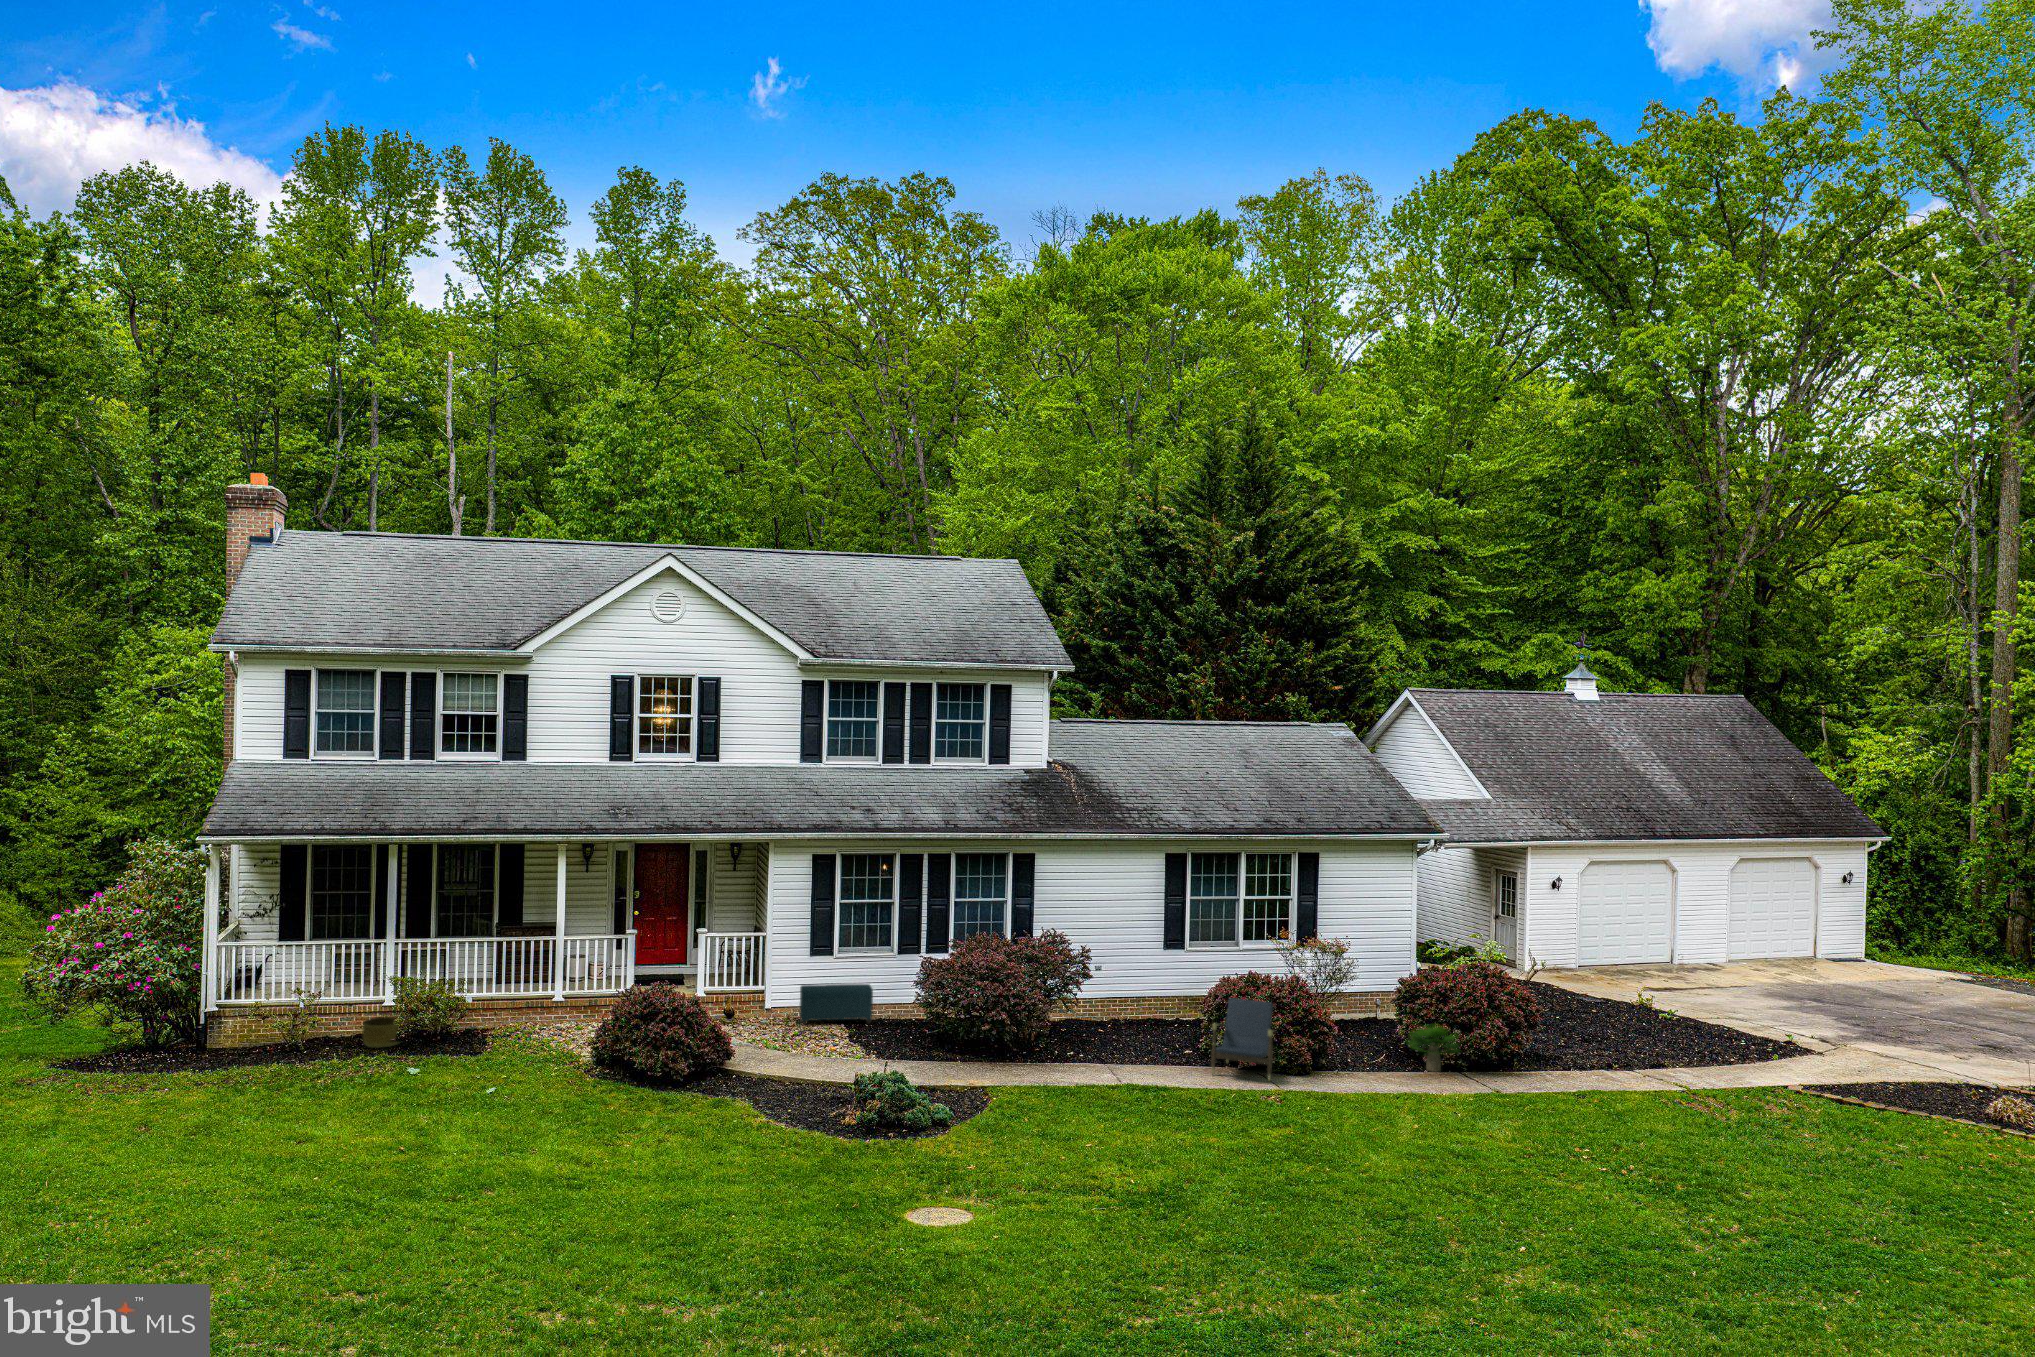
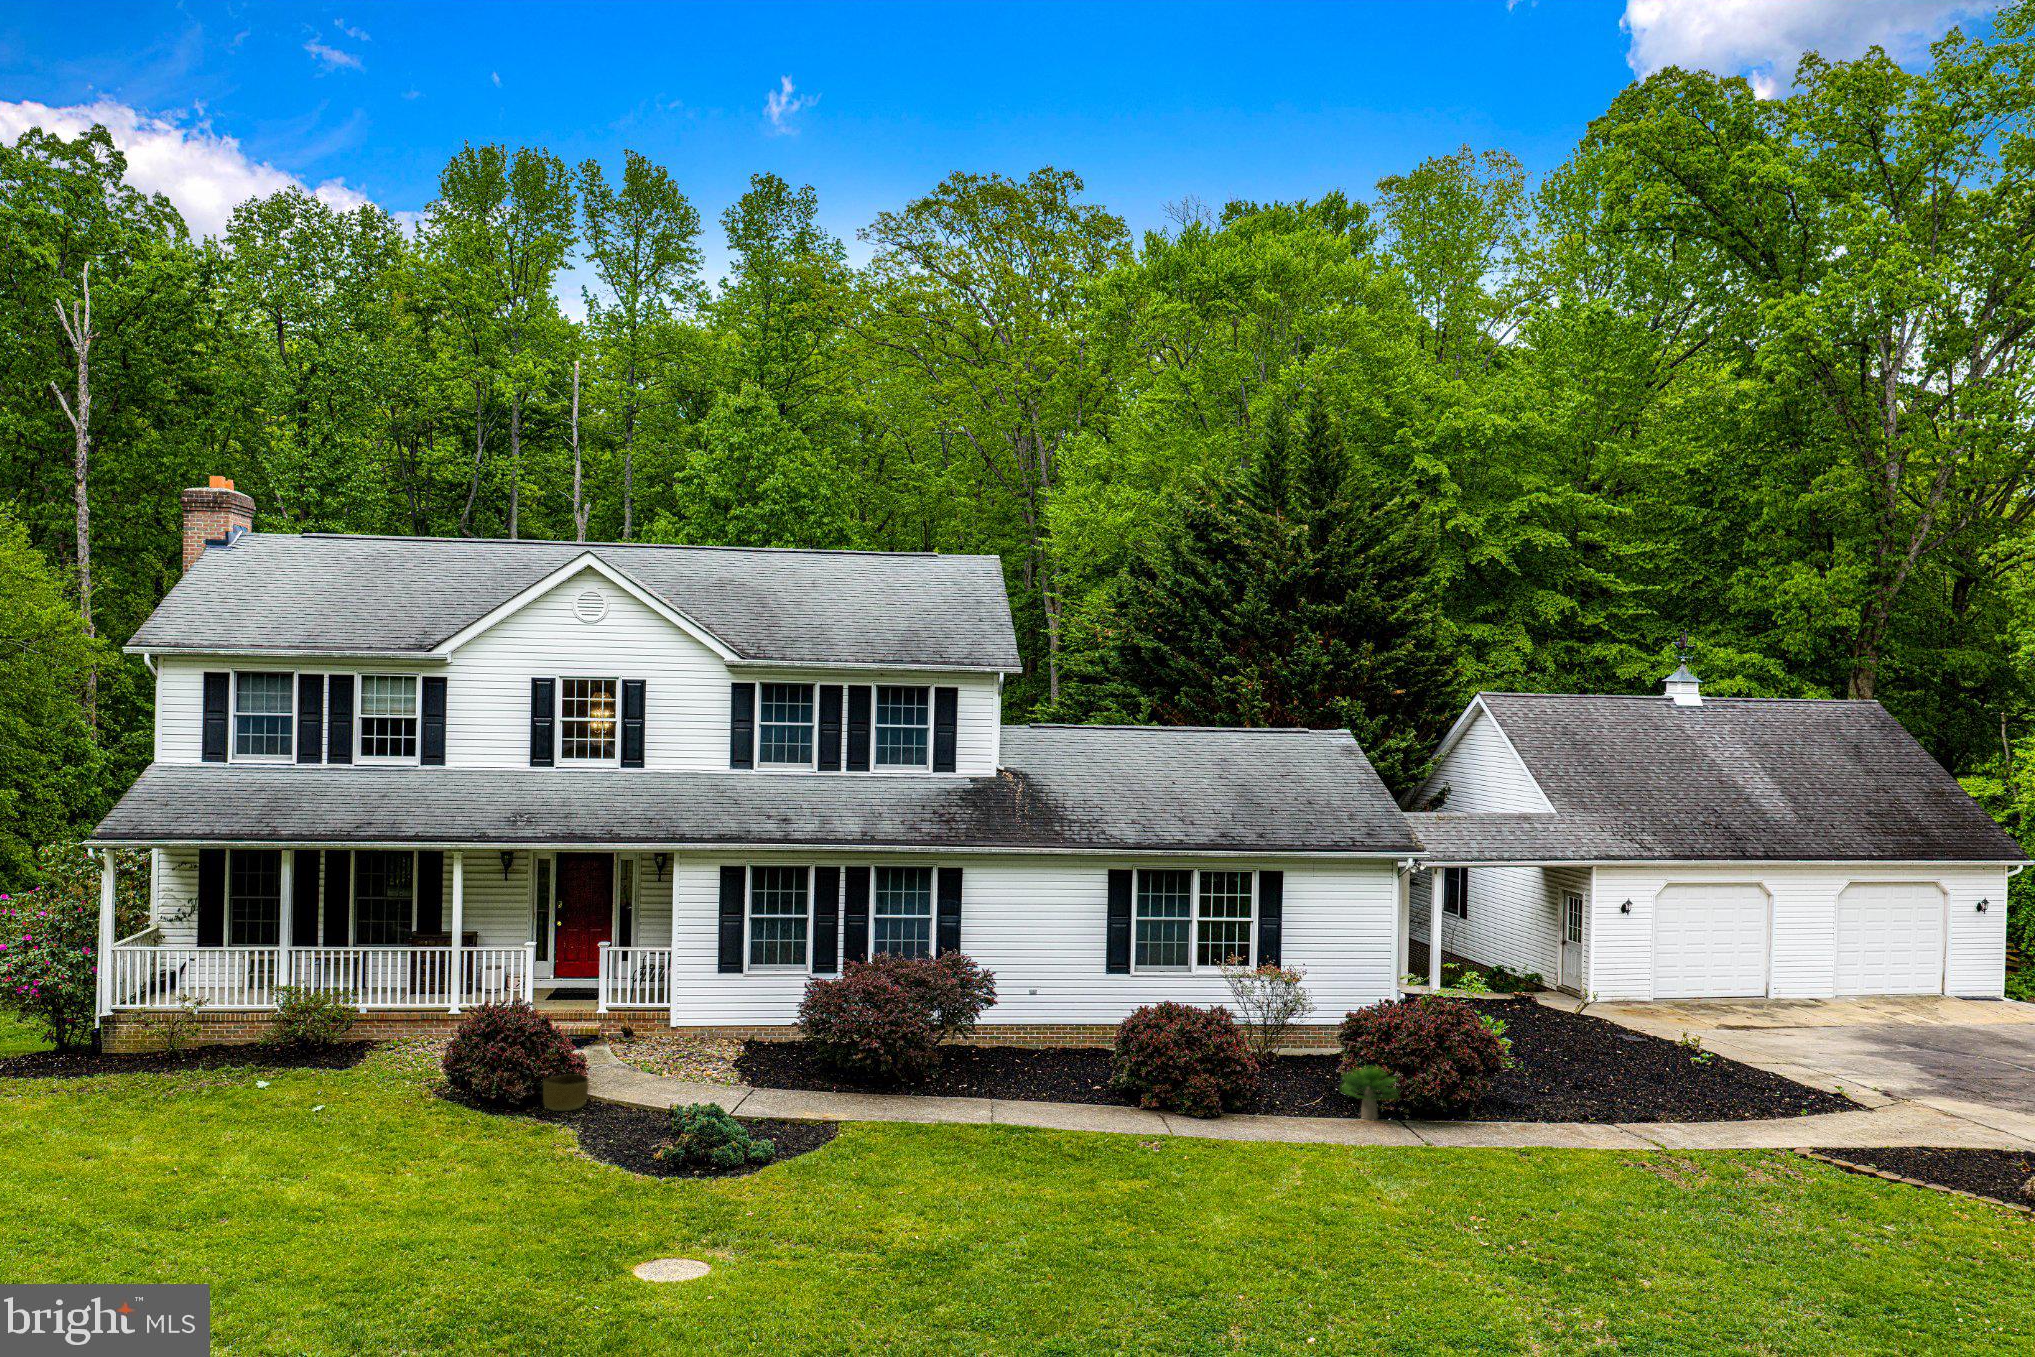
bench: present [800,984,873,1025] -> none [702,1003,782,1046]
lounge chair: present [1211,998,1274,1081] -> none [1106,1029,1183,1125]
basket: present [363,1017,398,1048] -> present [543,1074,589,1111]

